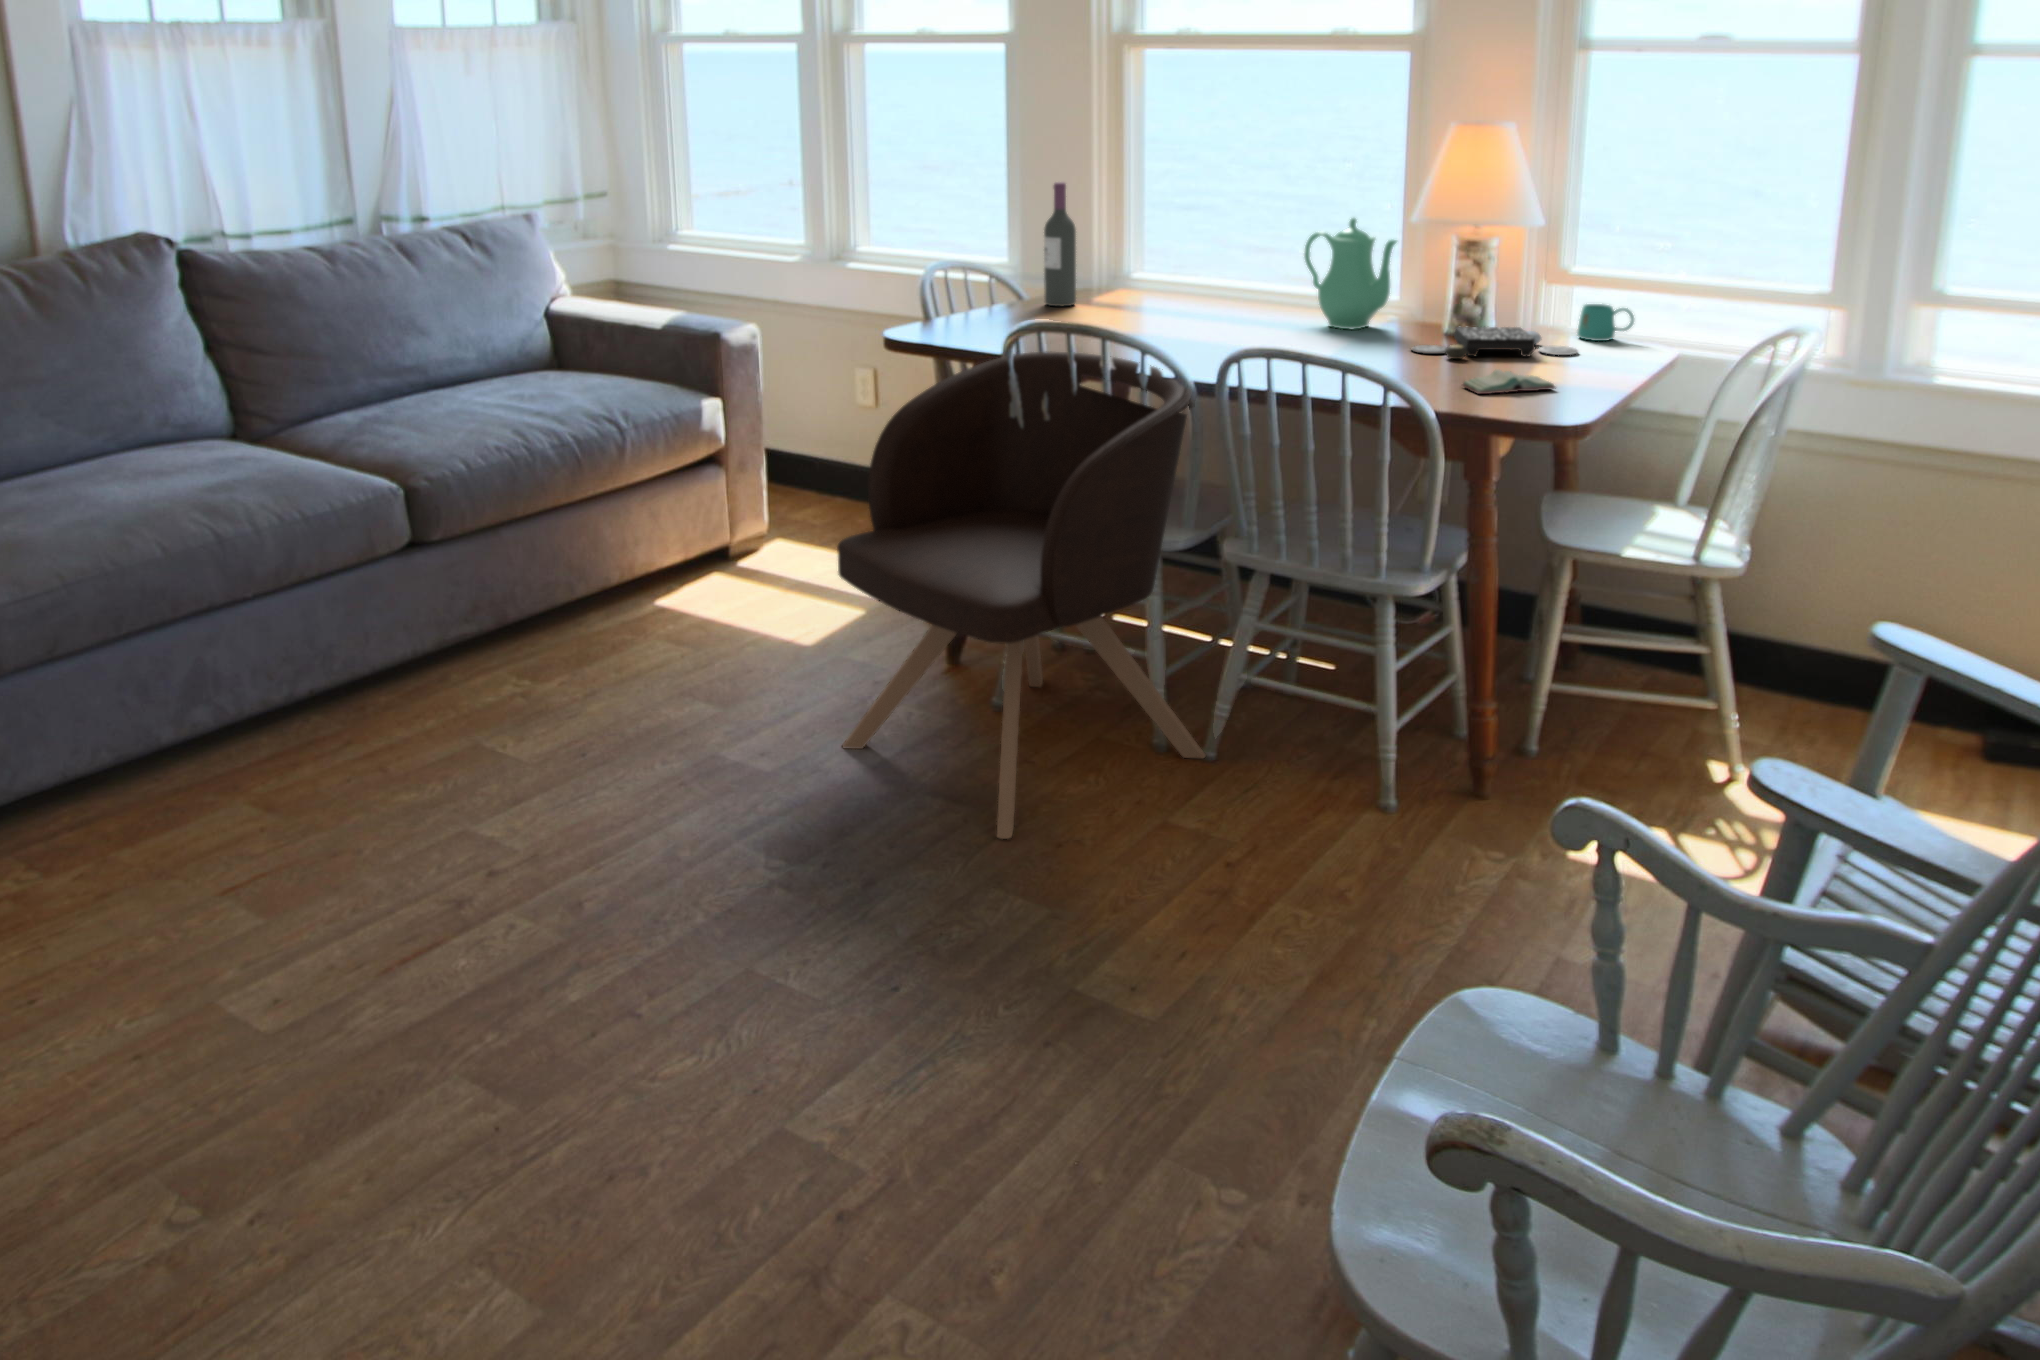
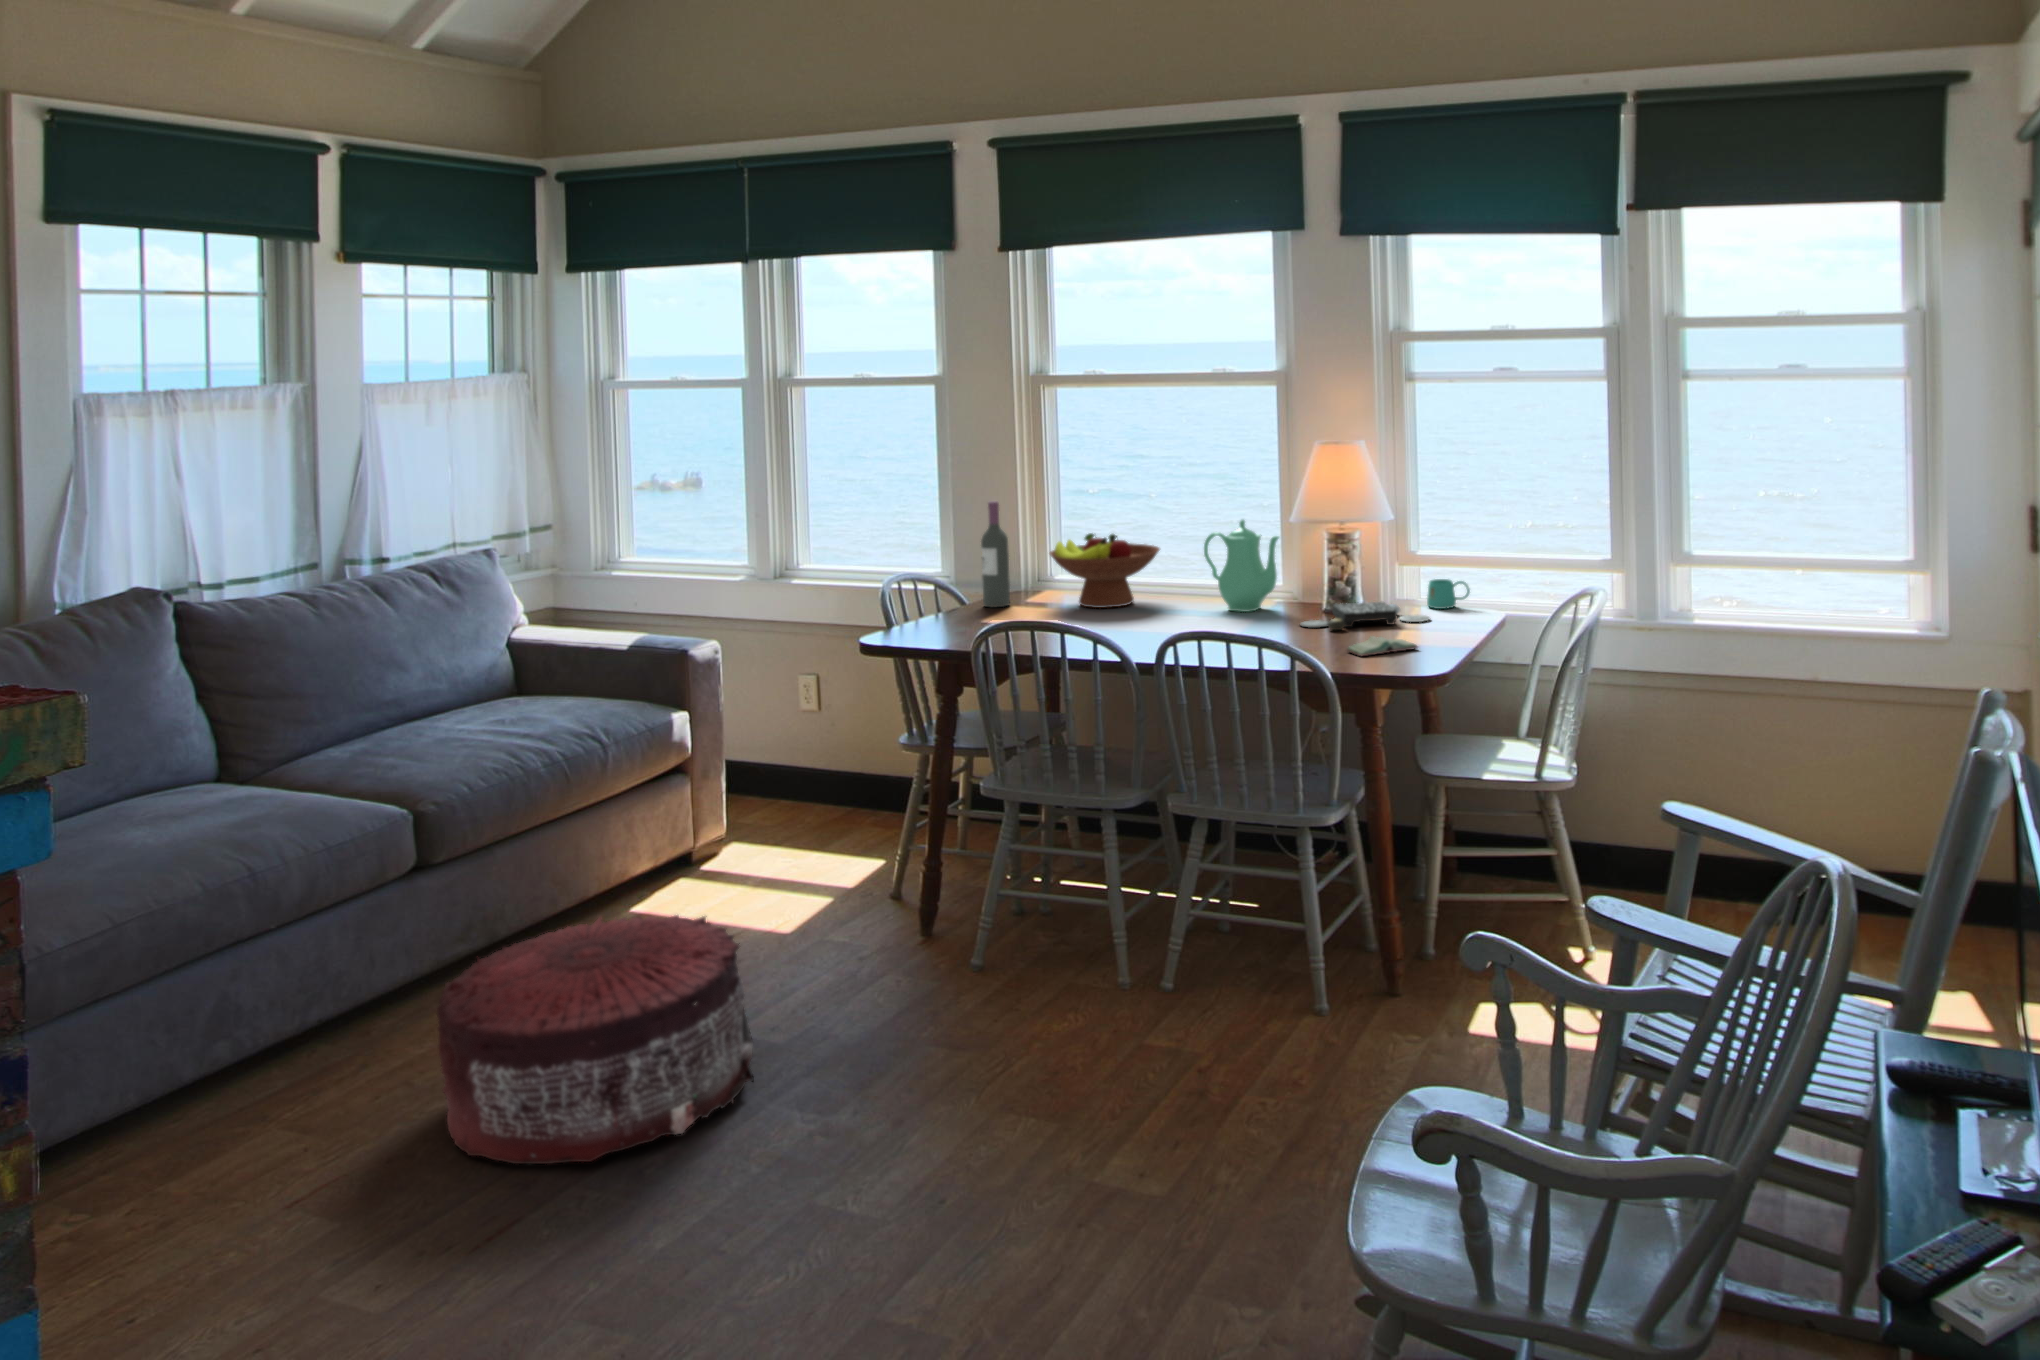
fruit bowl: none [1121,225,1254,314] -> present [1050,533,1160,608]
armchair: present [837,352,1206,839] -> none [839,645,1164,1072]
pouf: none [380,620,726,891] -> present [437,915,754,1164]

